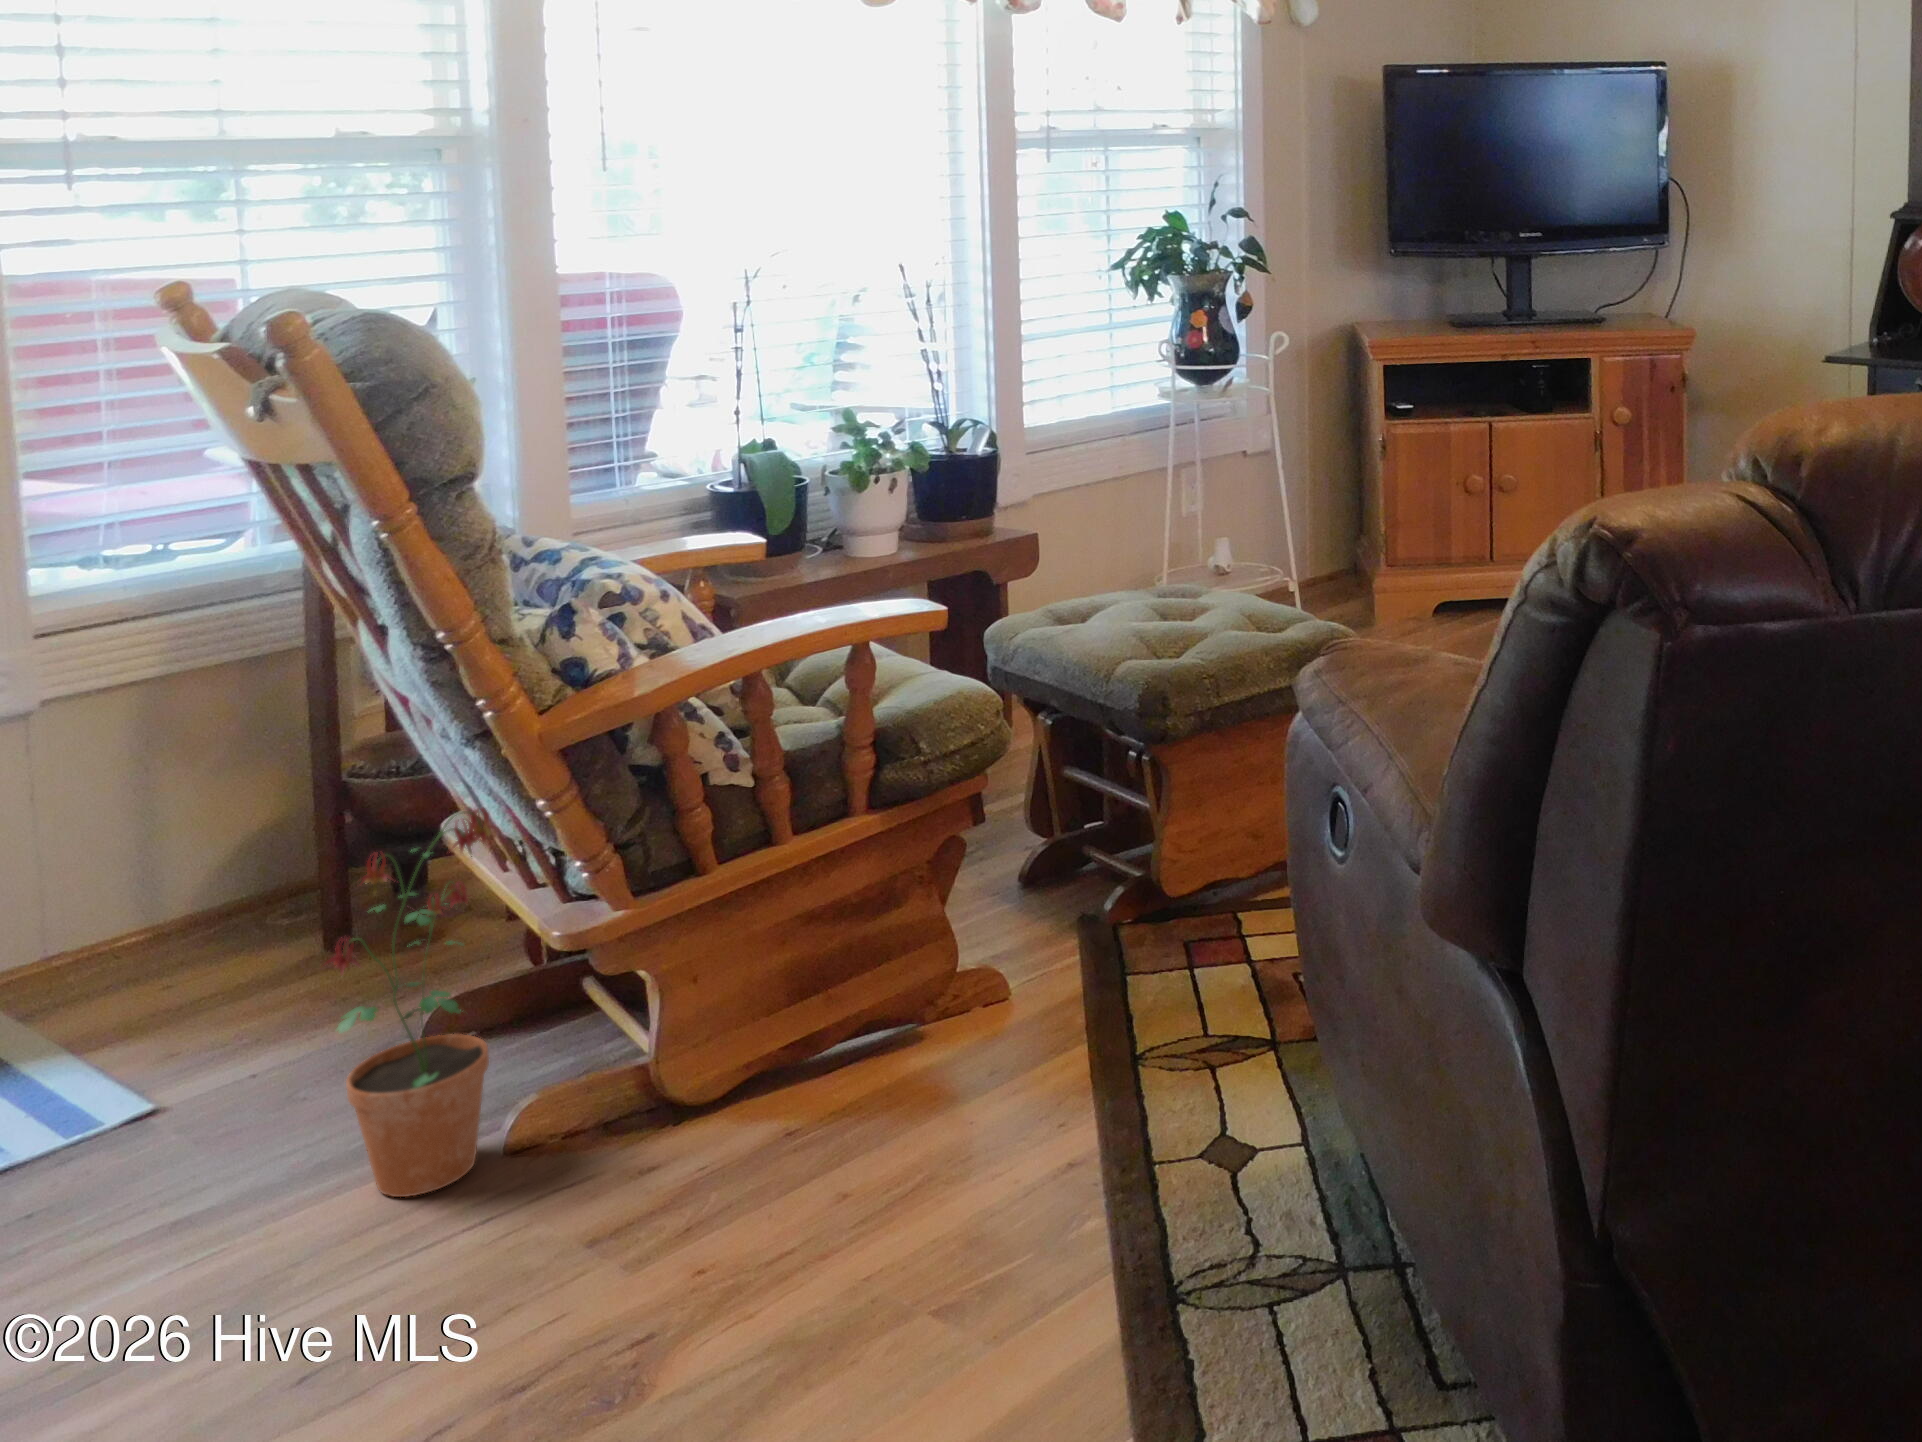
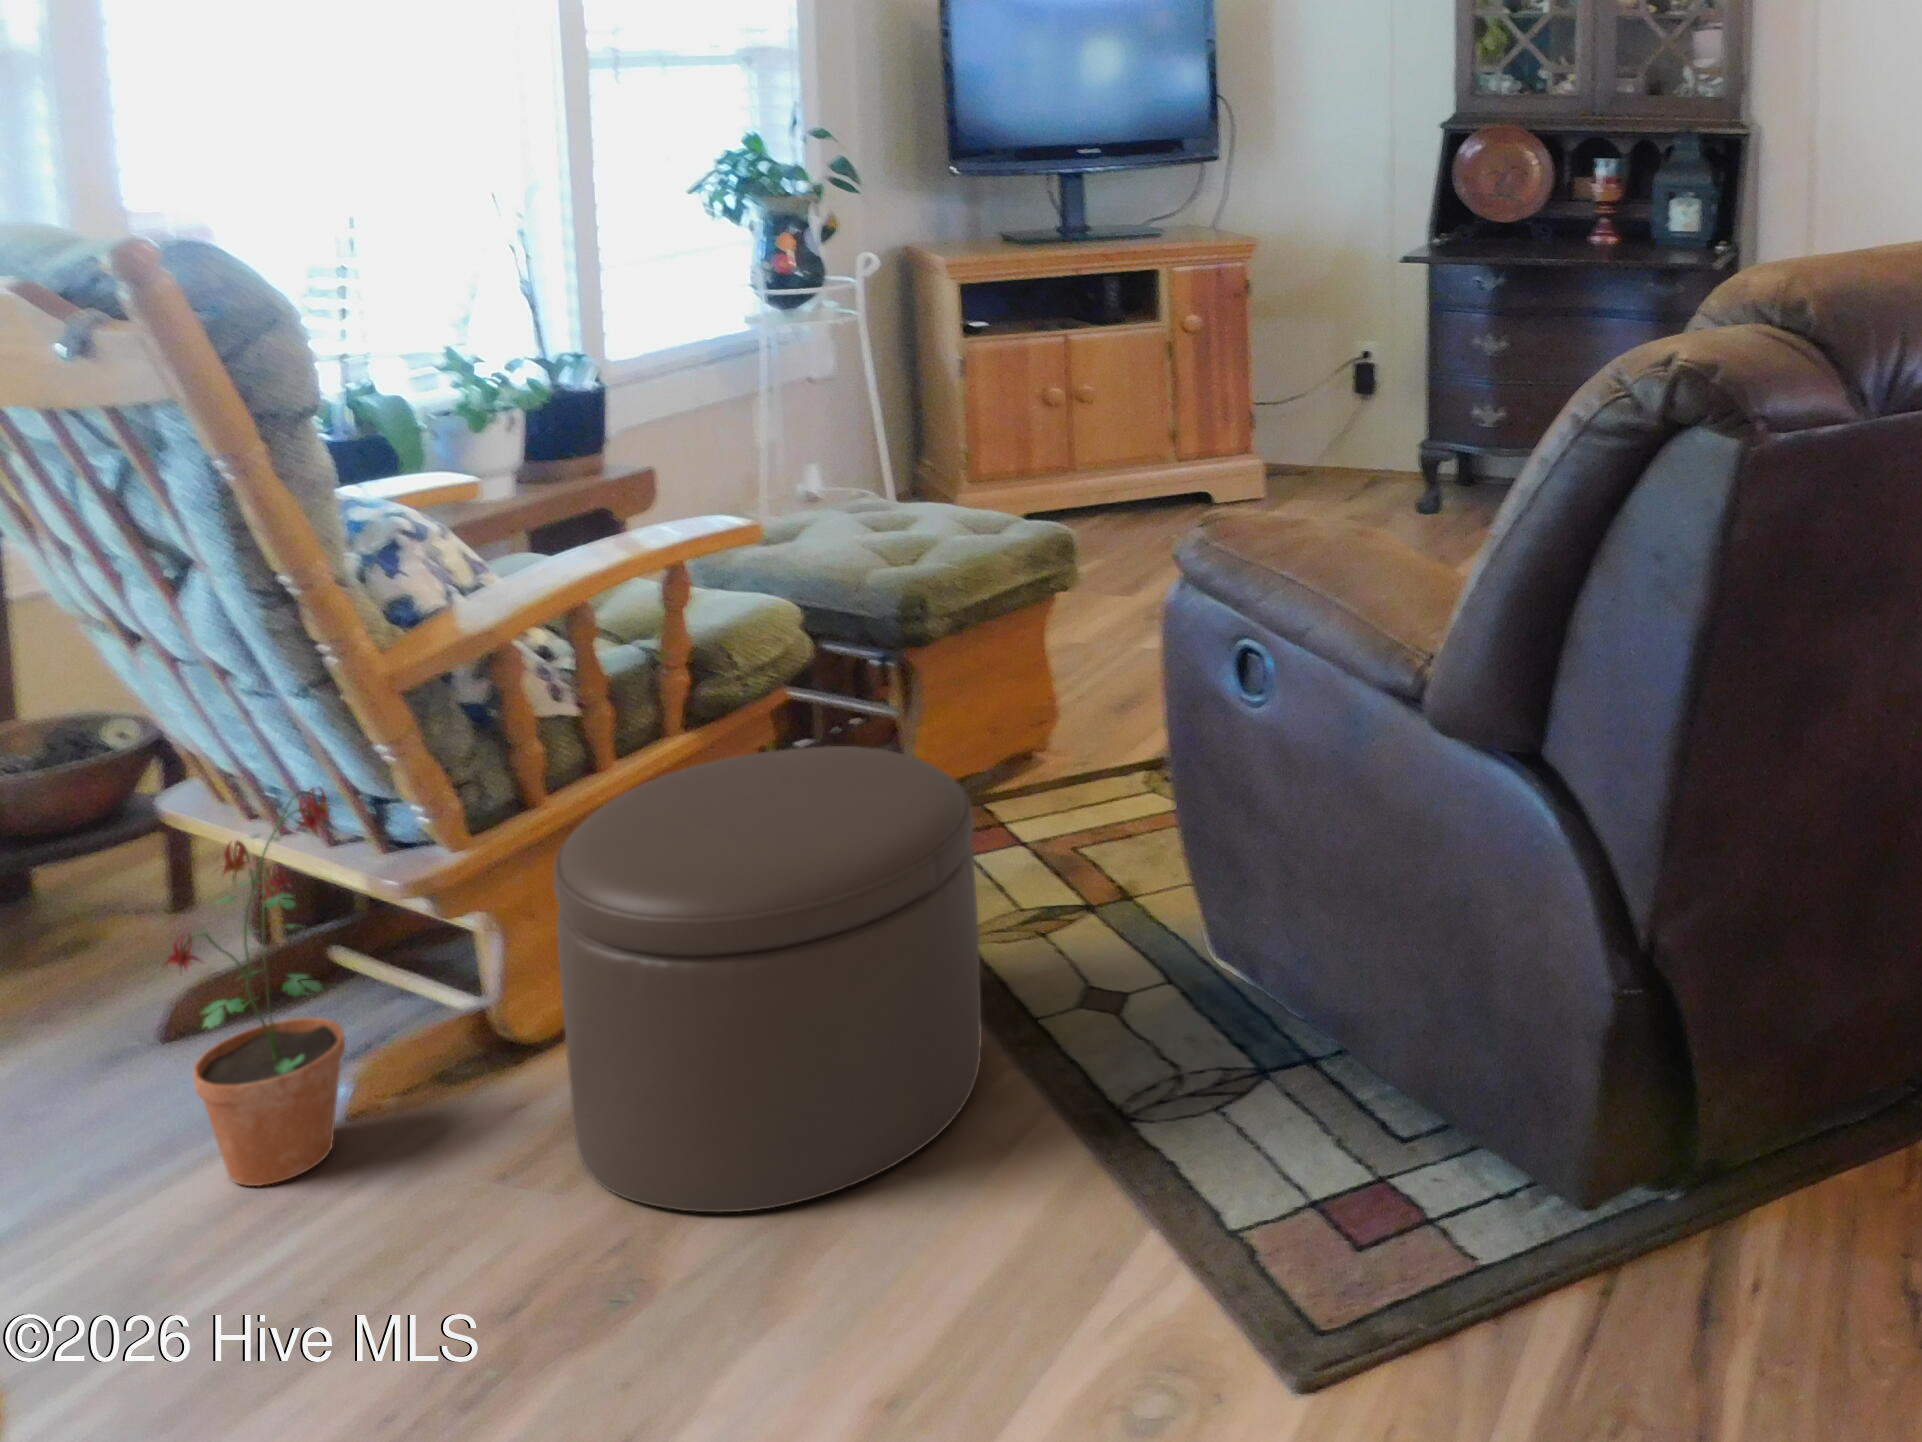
ottoman: none [622,823,1072,1326] -> present [554,746,982,1212]

